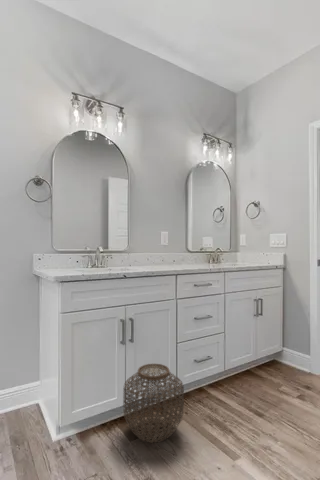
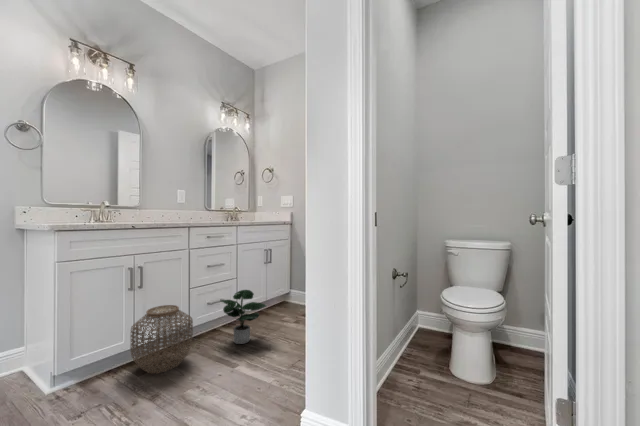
potted plant: none [210,351,267,420] -> present [220,290,267,344]

